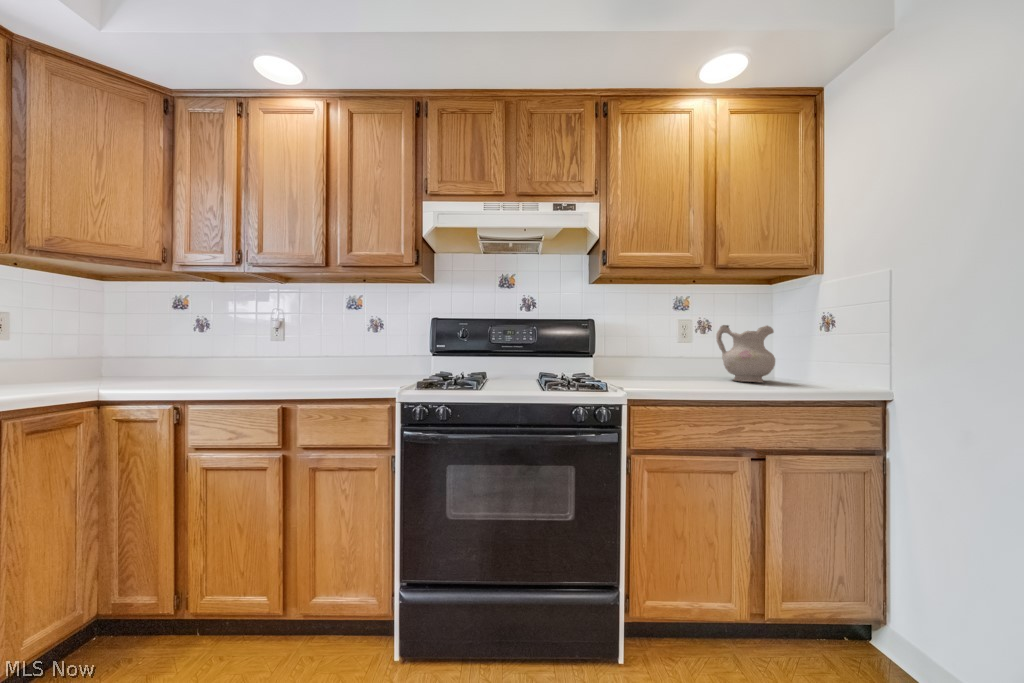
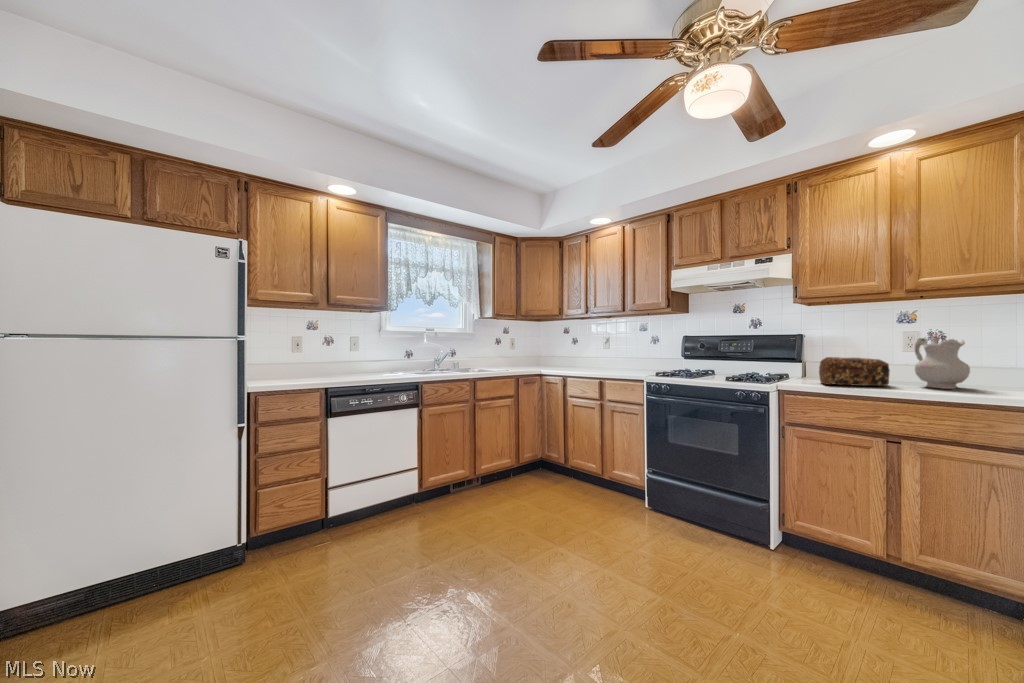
bread loaf: none [645,348,724,387] -> present [819,357,890,386]

